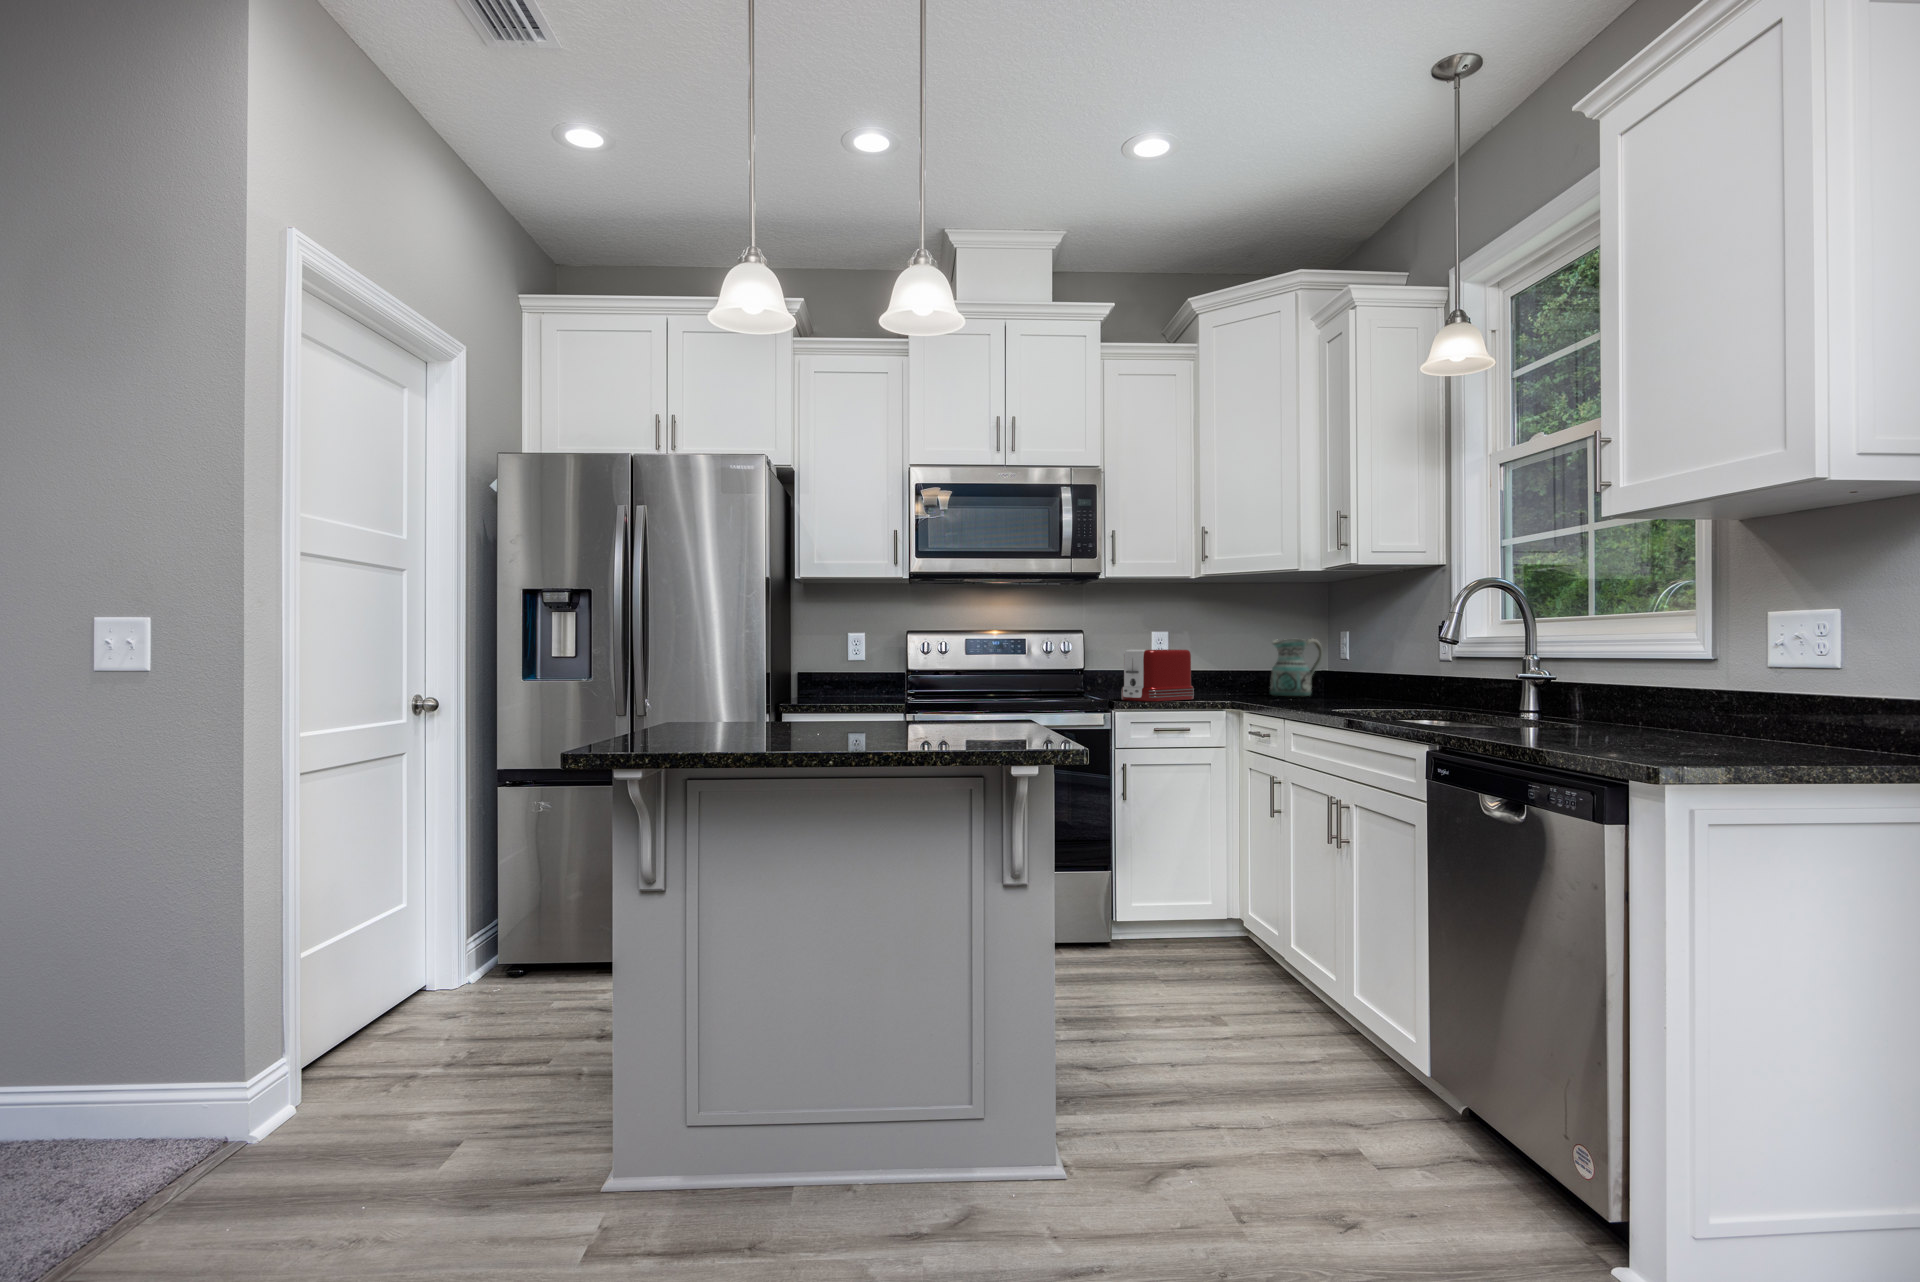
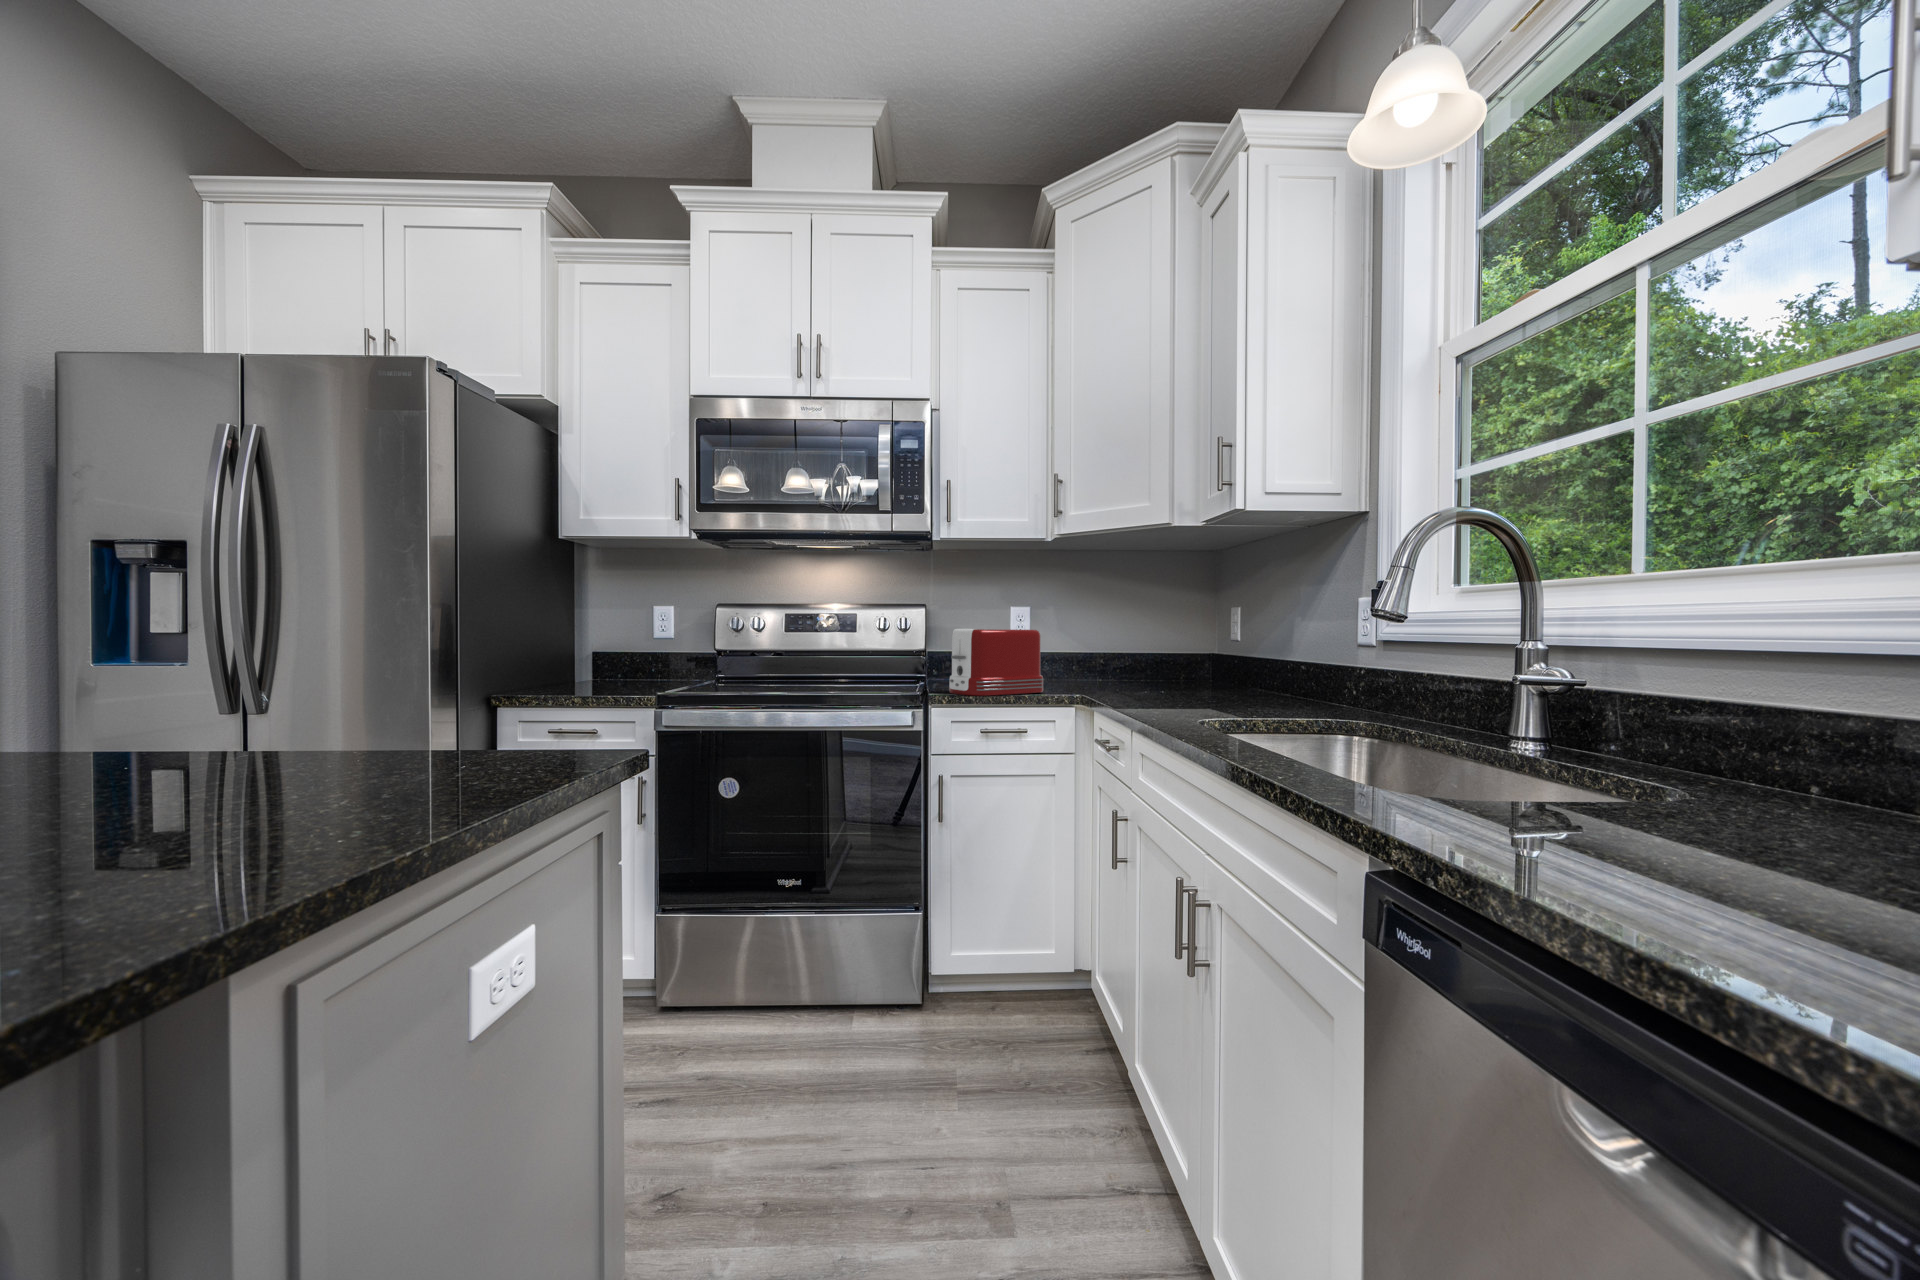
ceramic pitcher: present [1270,639,1323,696] -> none [1154,619,1217,688]

